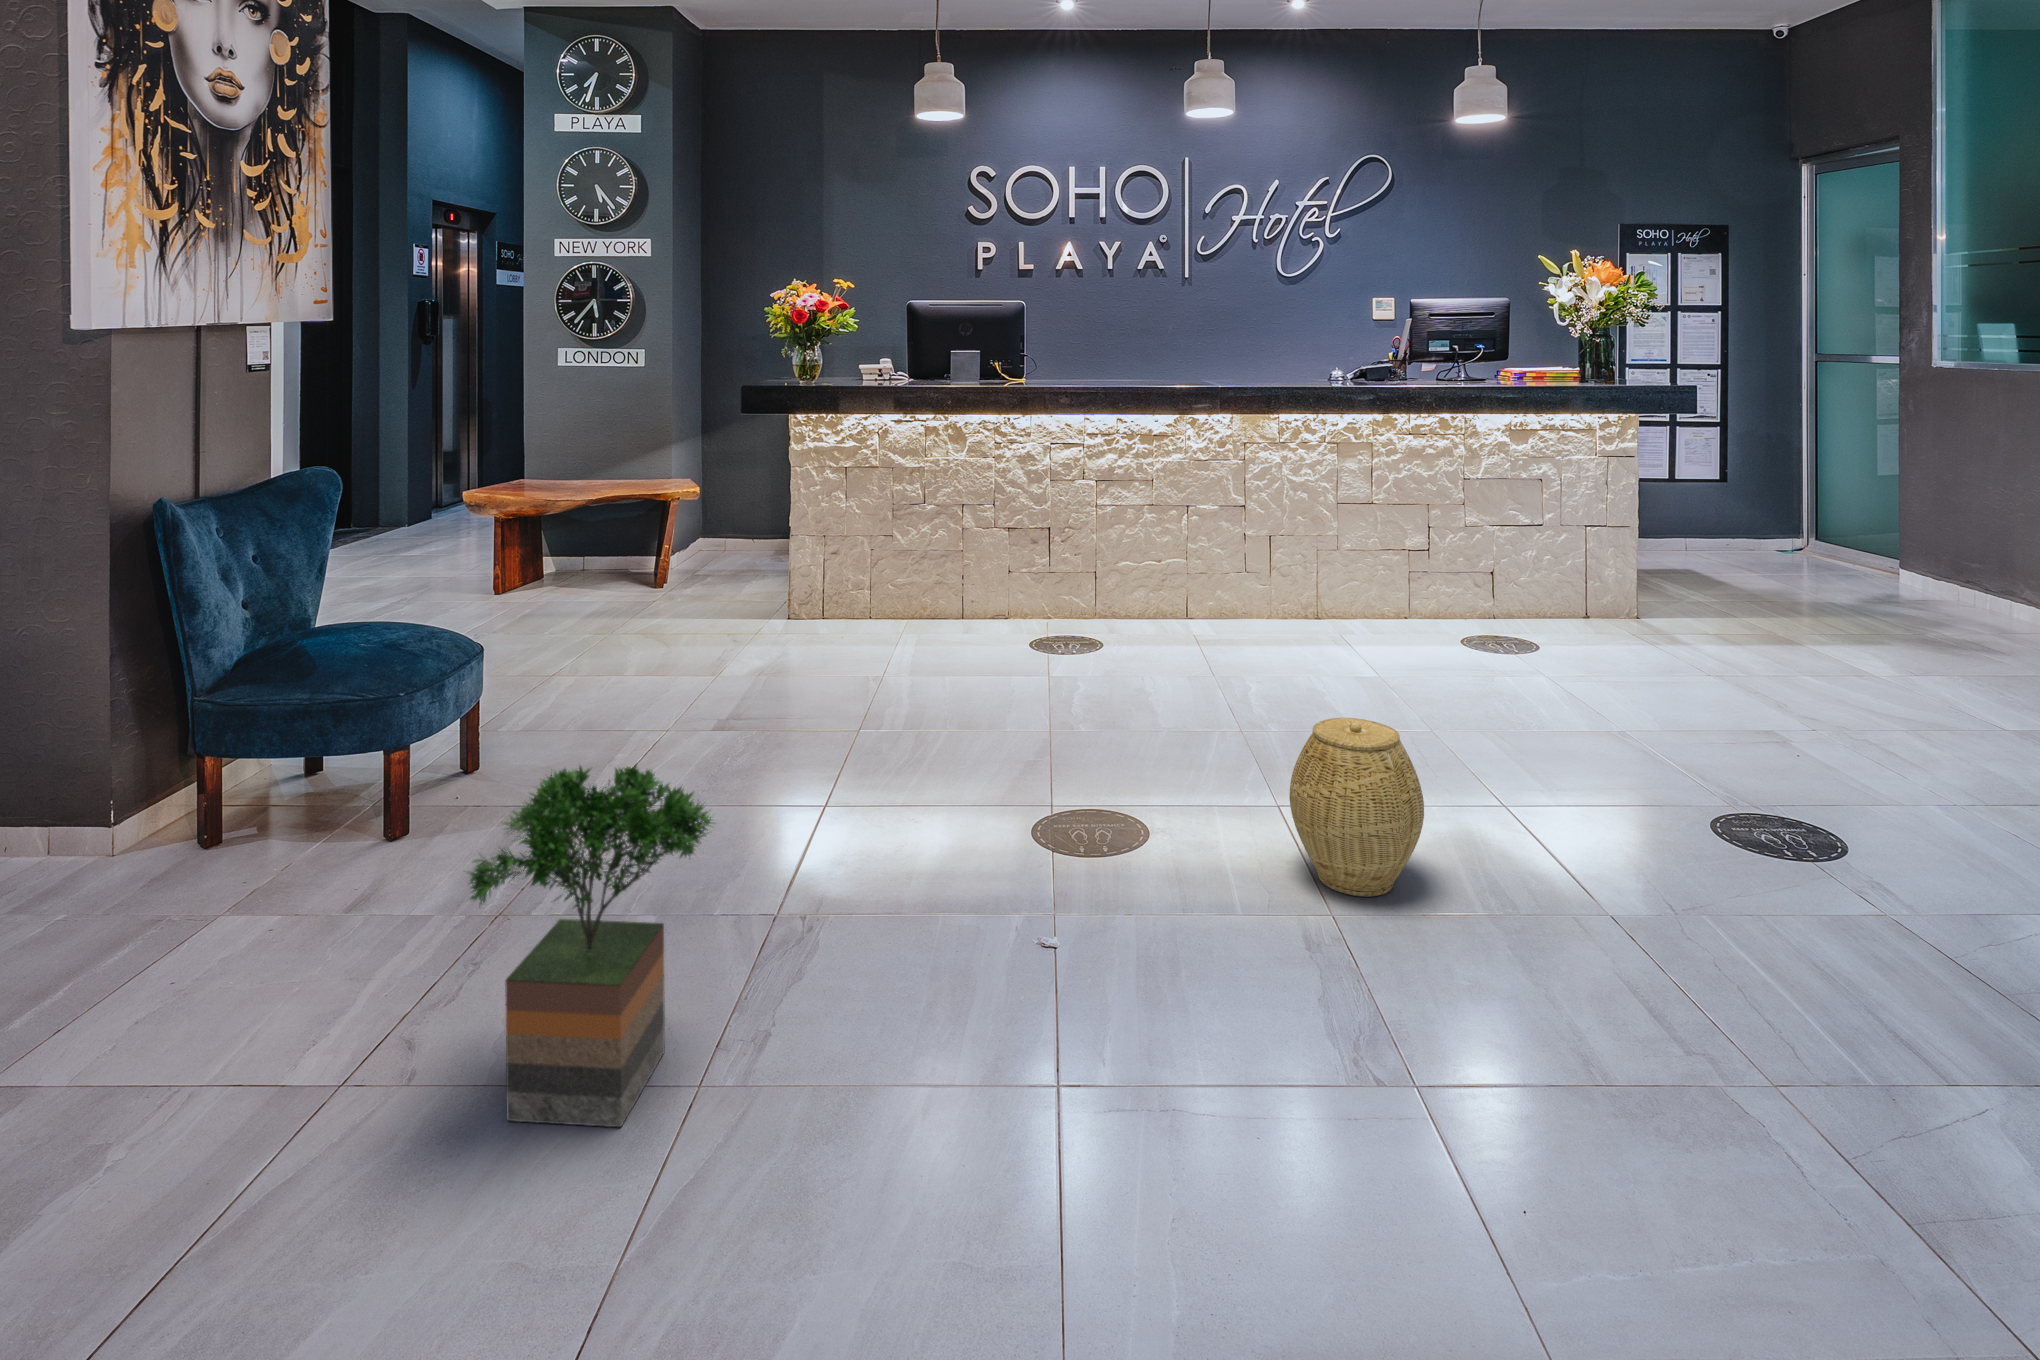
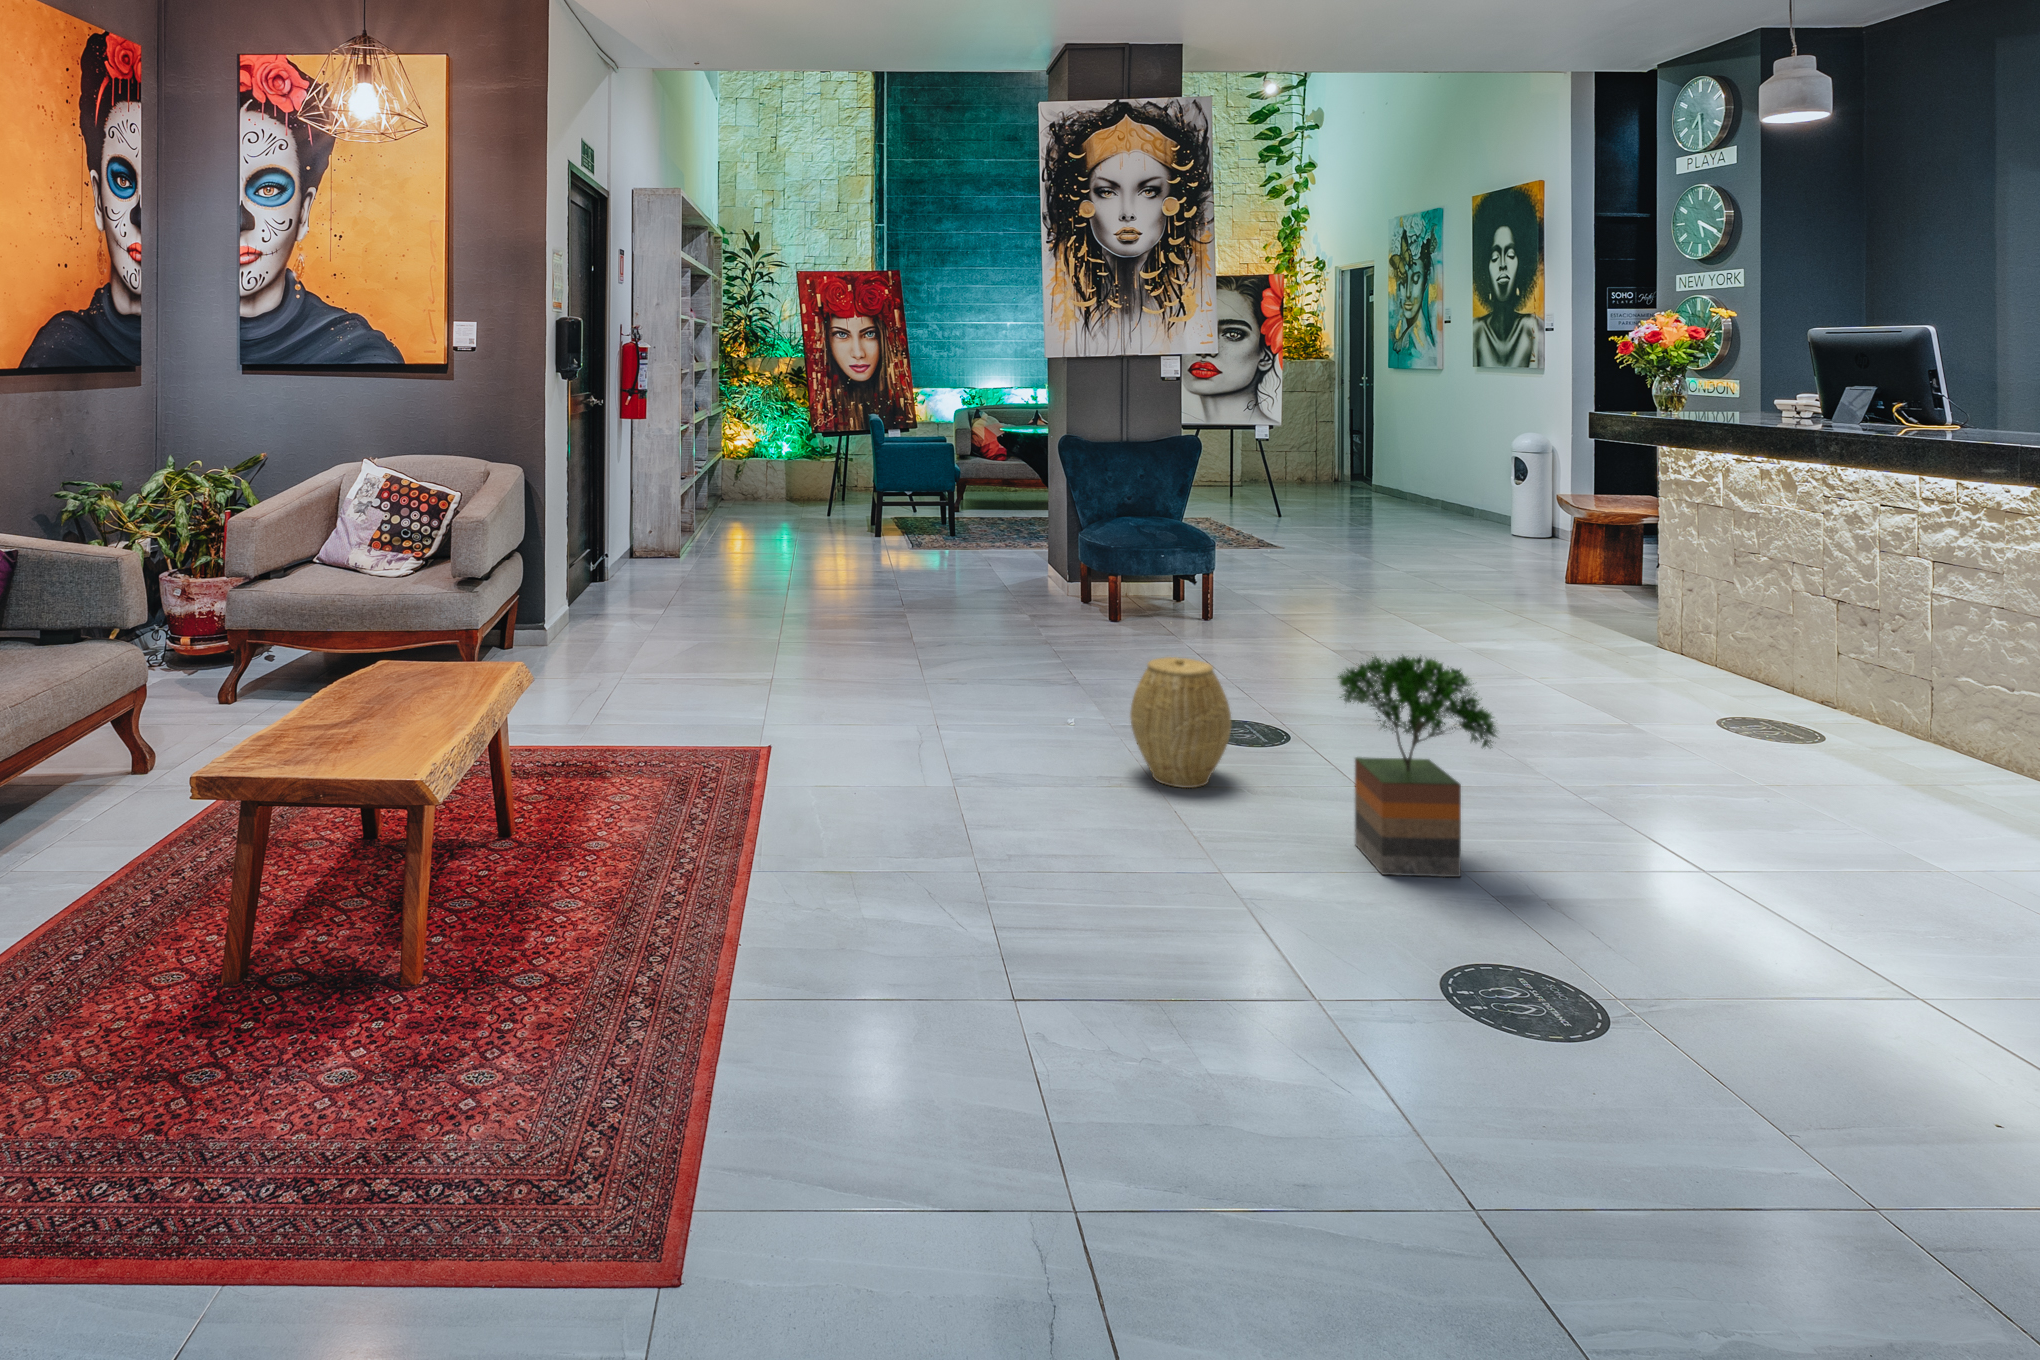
potted tree: present [469,765,712,1127] -> present [1338,656,1497,877]

